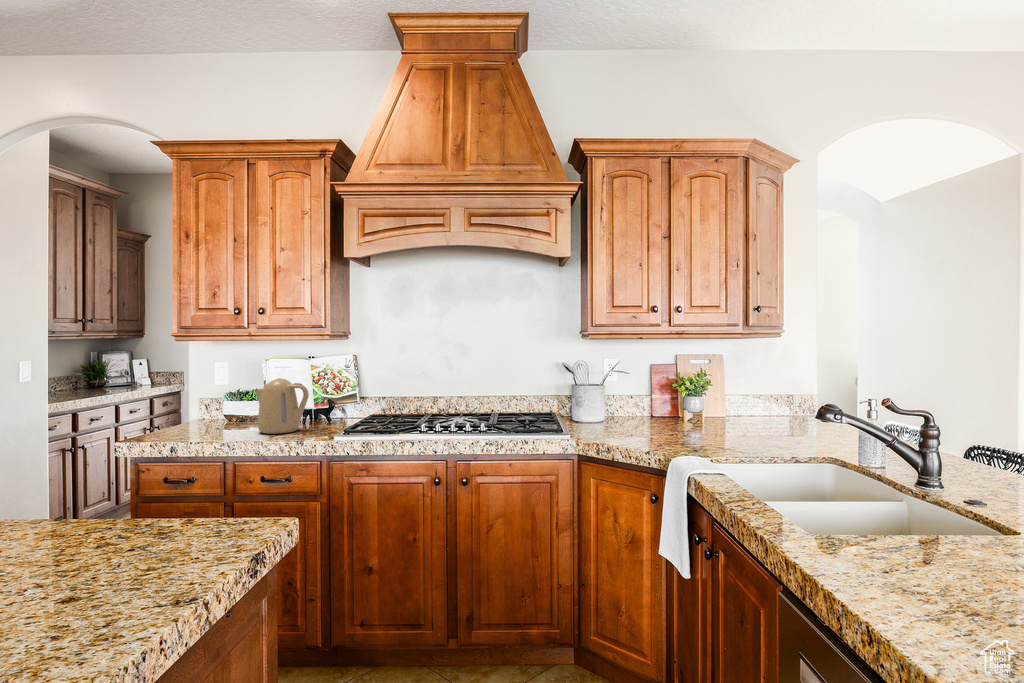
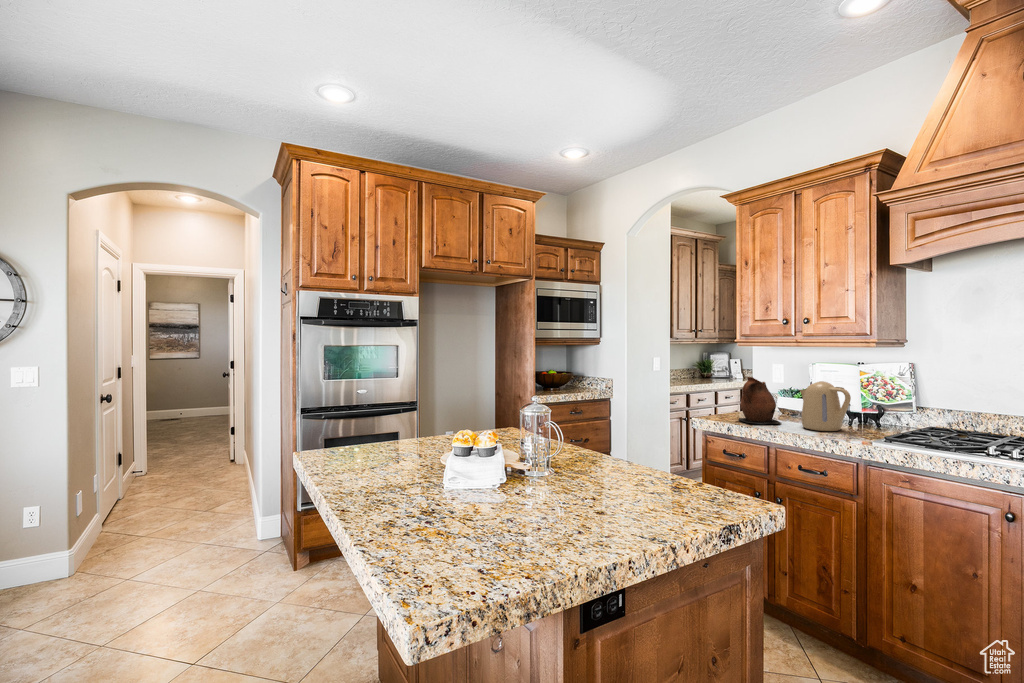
ceramic pitcher: none [176,379,234,437] -> present [739,377,781,424]

